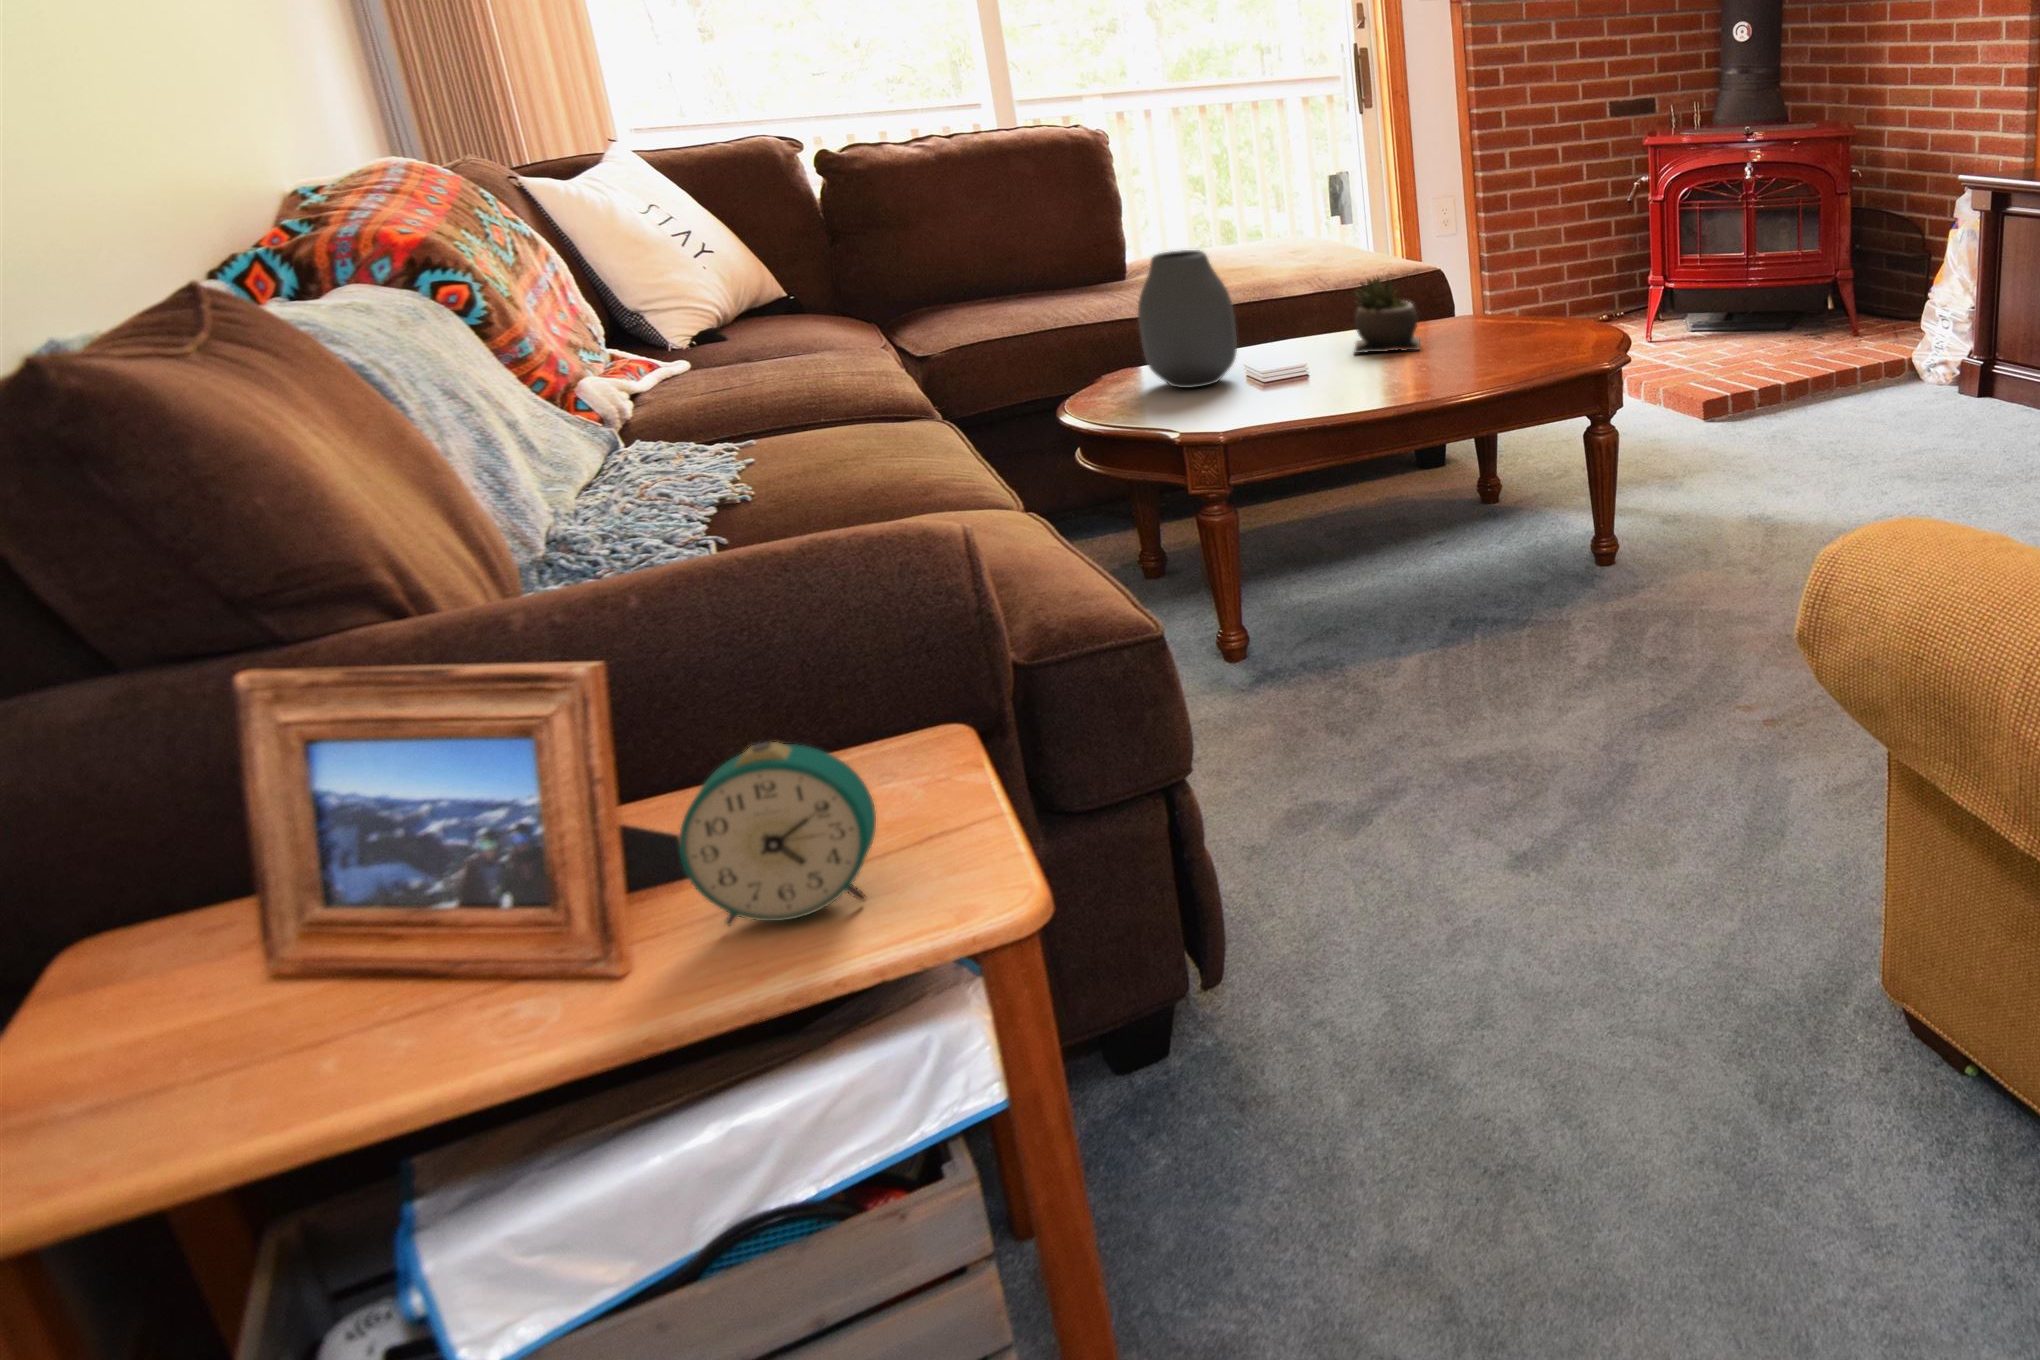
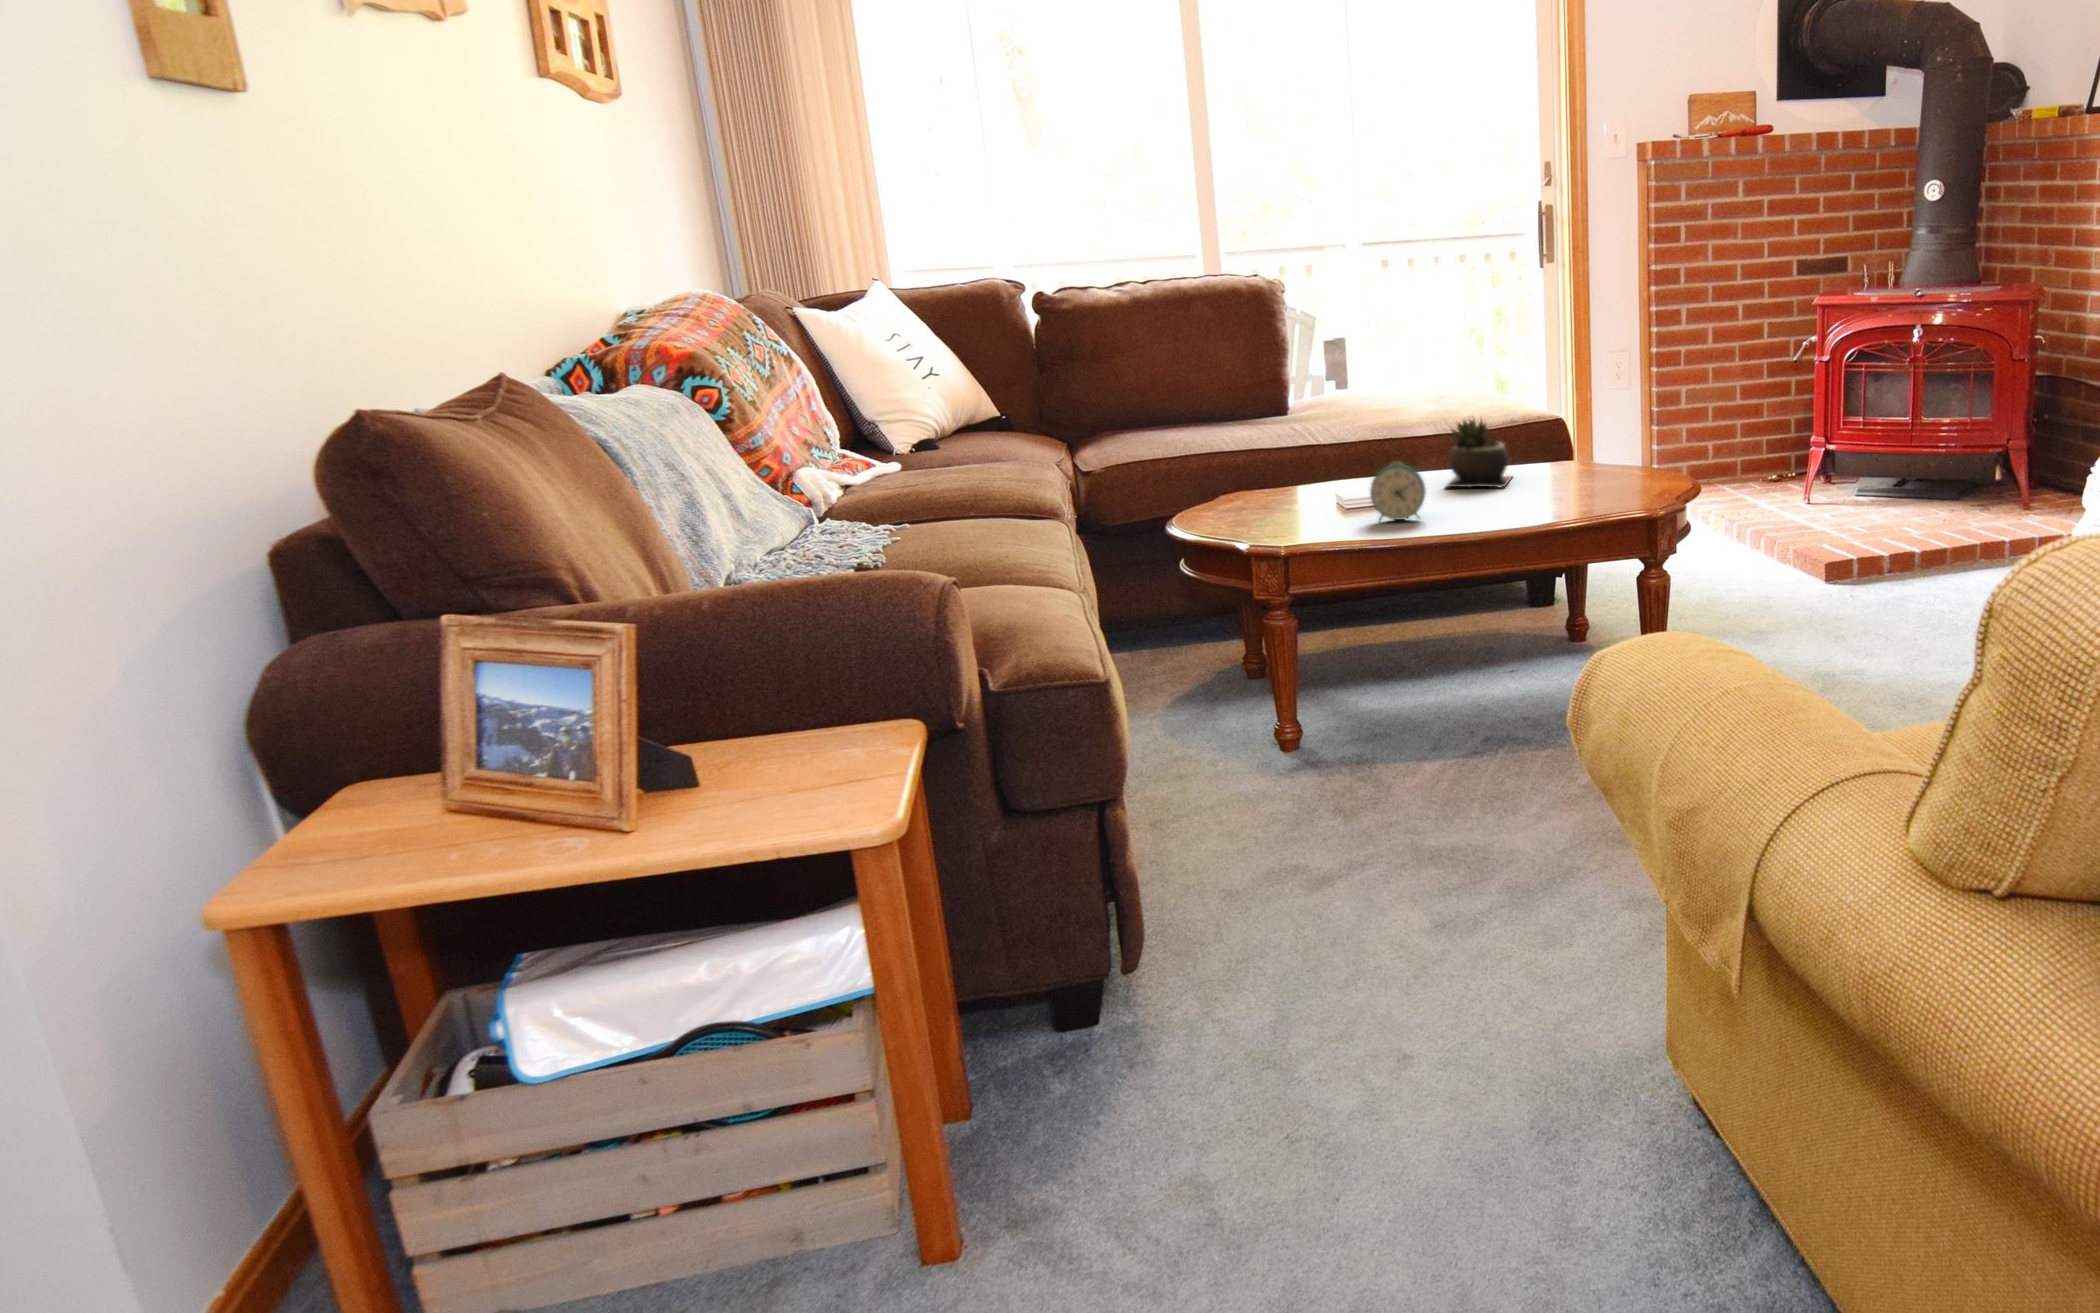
vase: present [1138,250,1237,388] -> none [1246,386,1331,508]
alarm clock: present [679,742,876,926] -> present [1370,461,1426,520]

